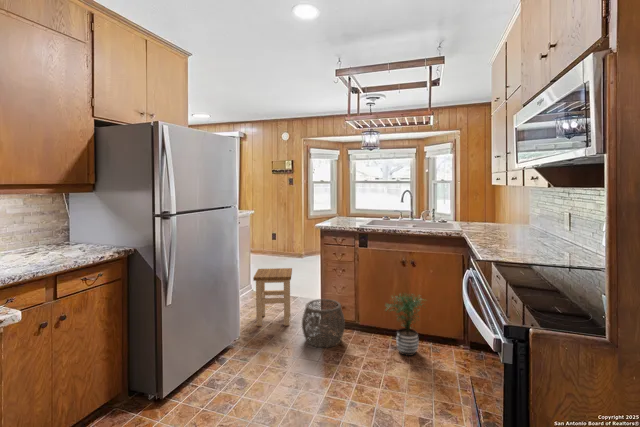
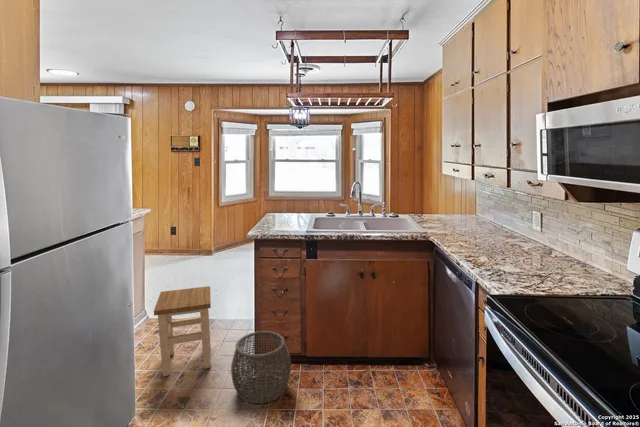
potted plant: present [386,294,422,356] -> none [343,315,400,398]

